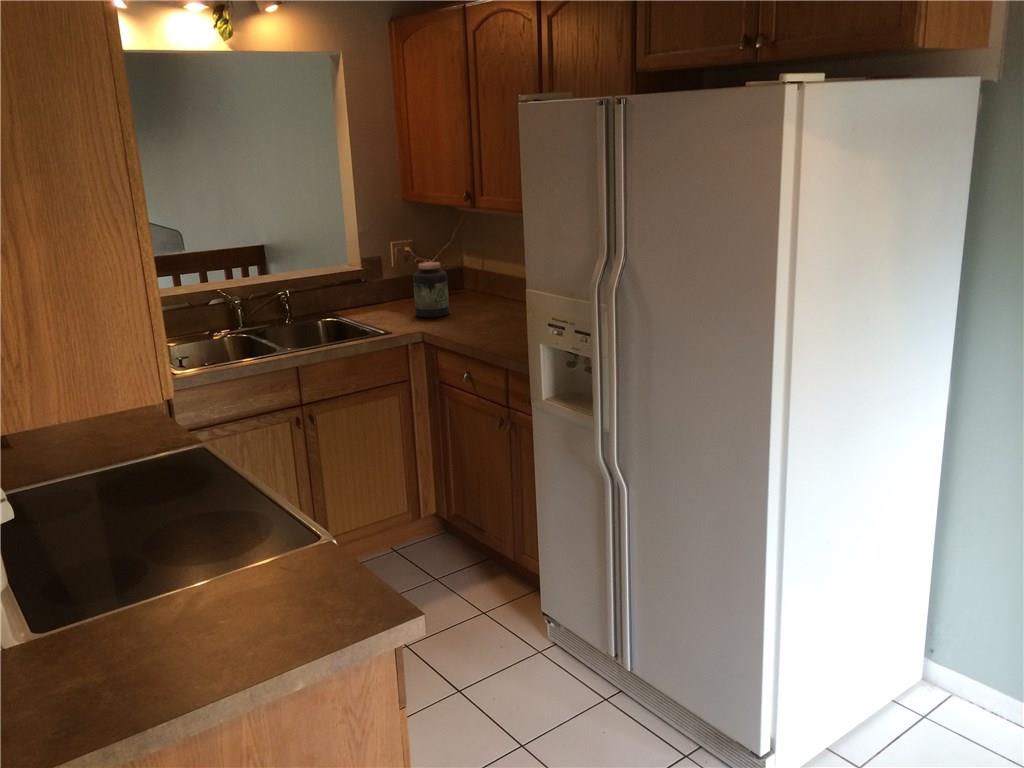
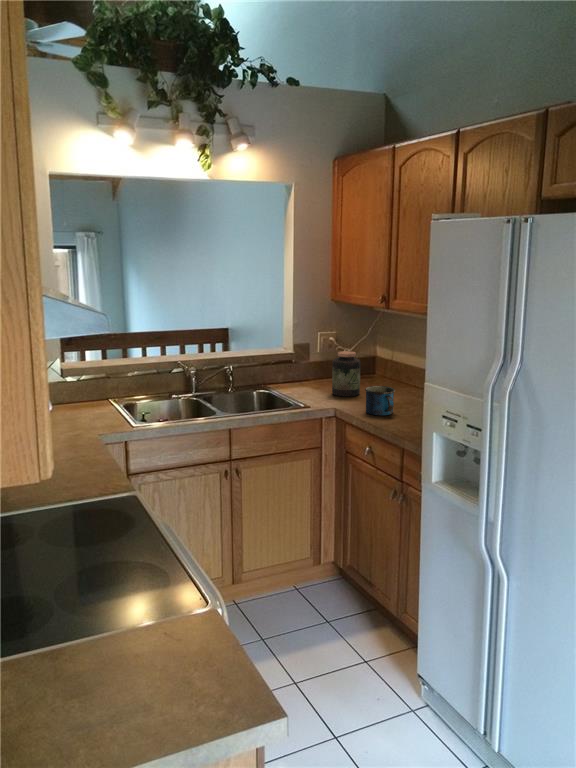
mug: none [456,300,492,335] -> present [365,386,395,415]

